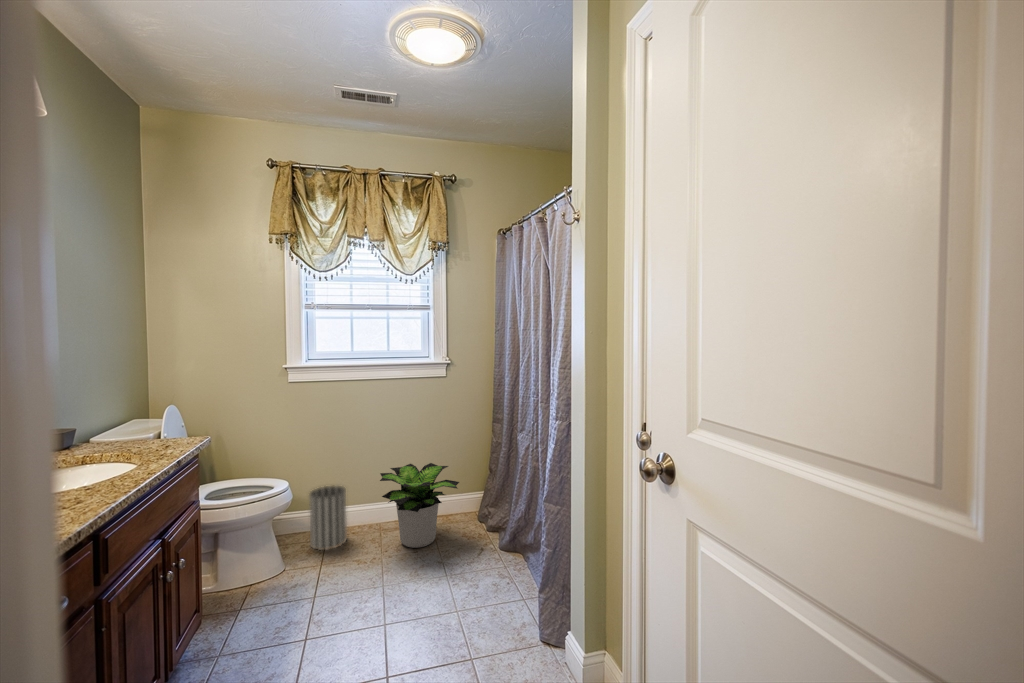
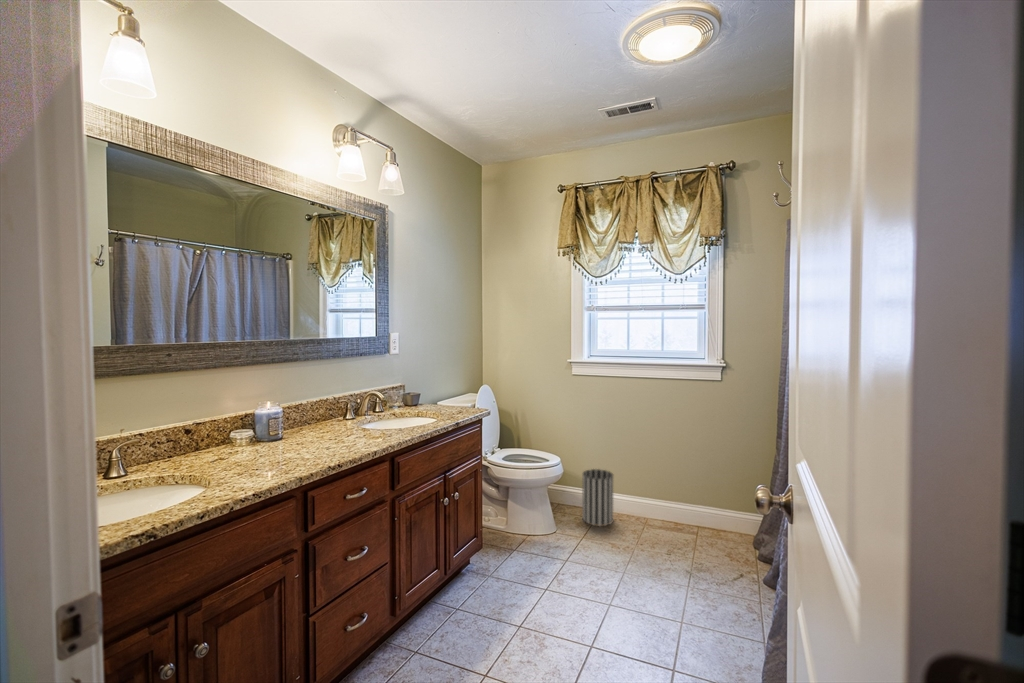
potted plant: present [380,463,459,548] -> none [636,465,726,551]

